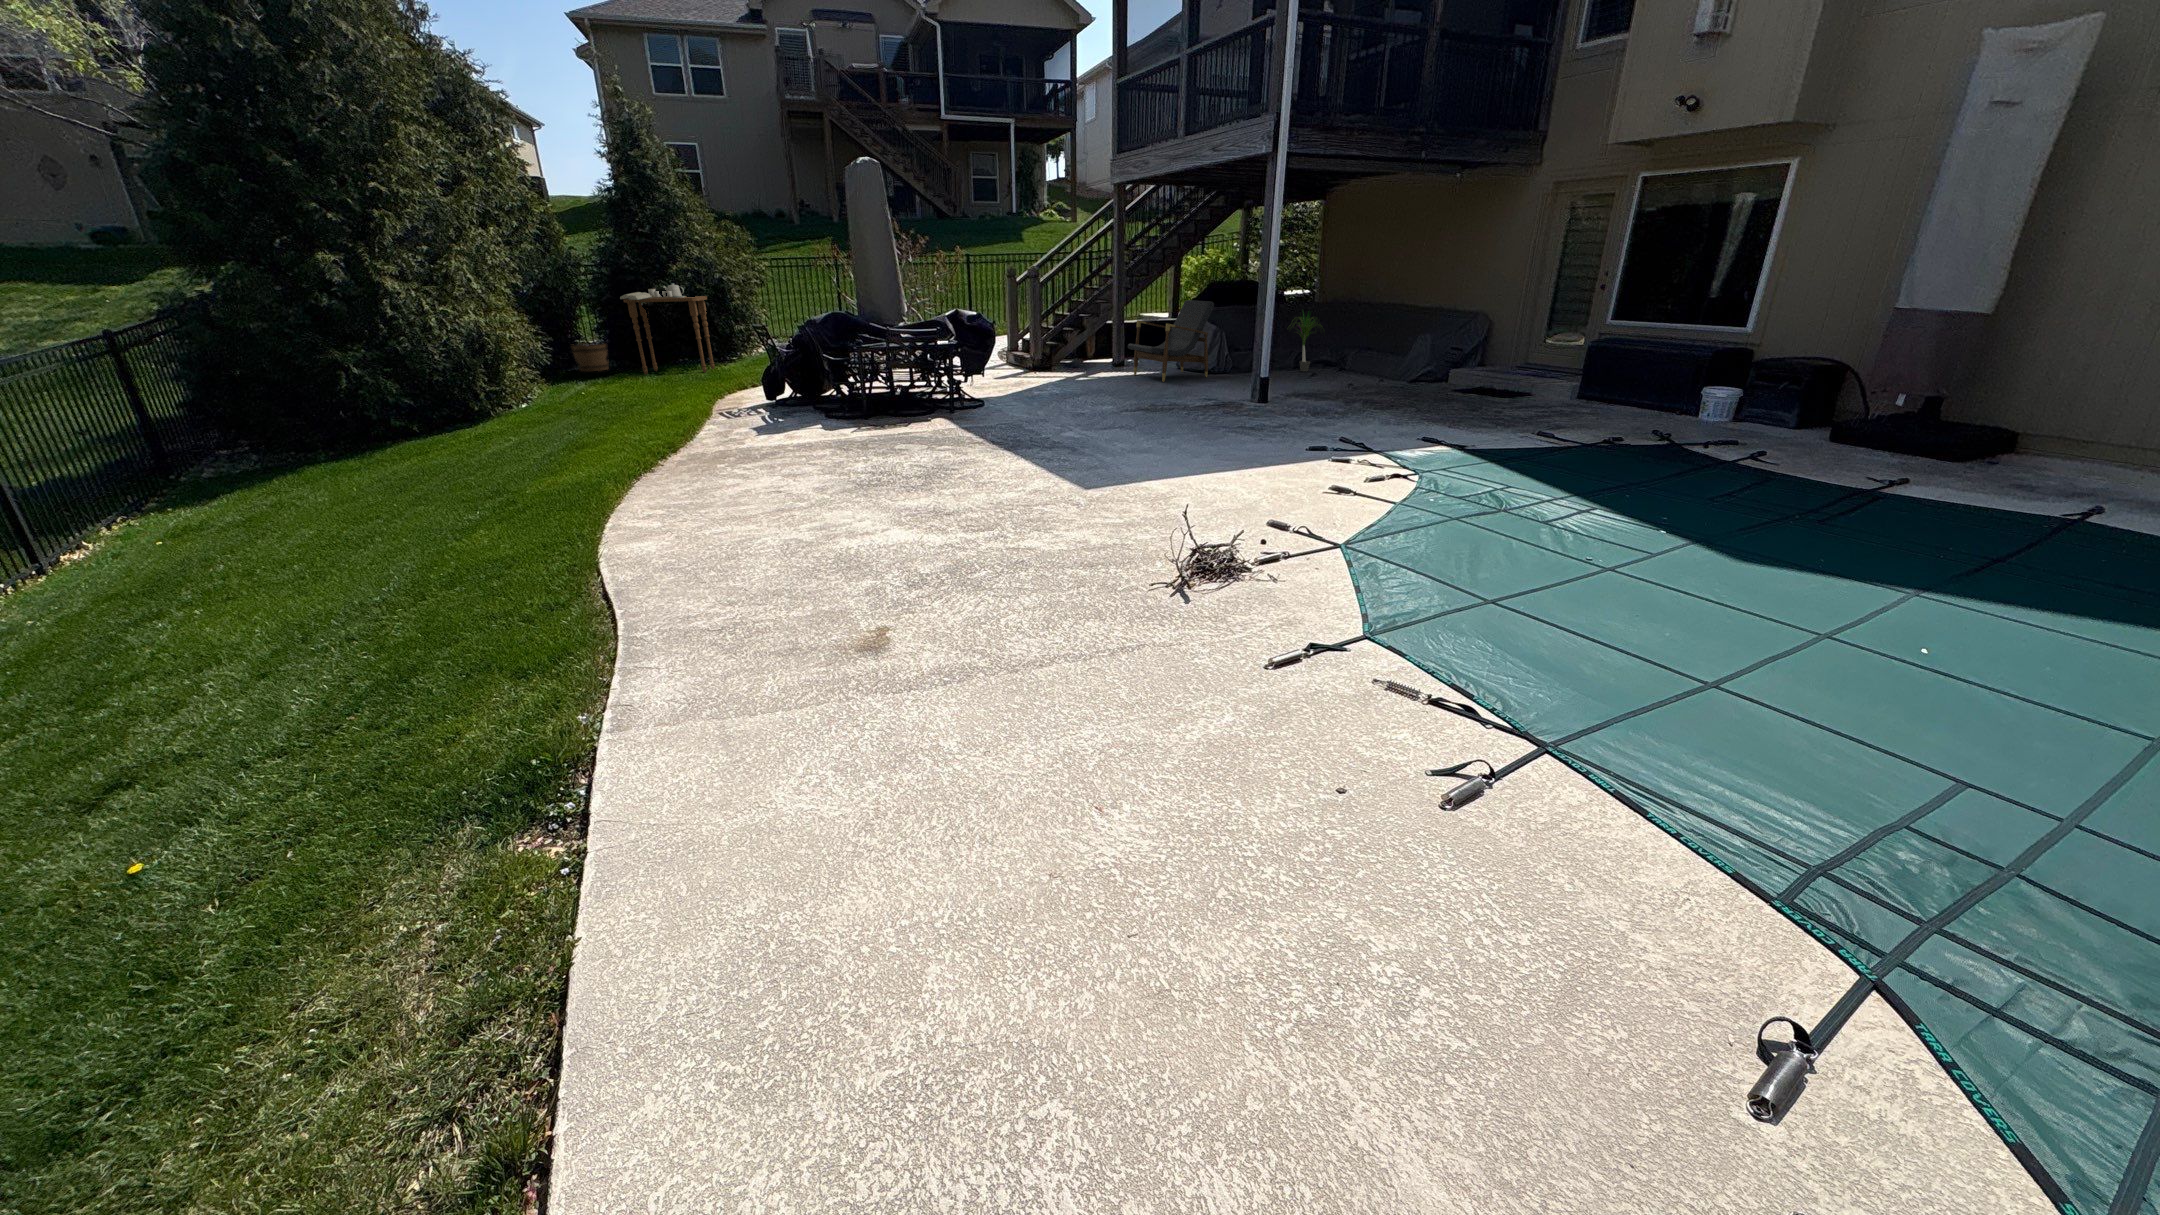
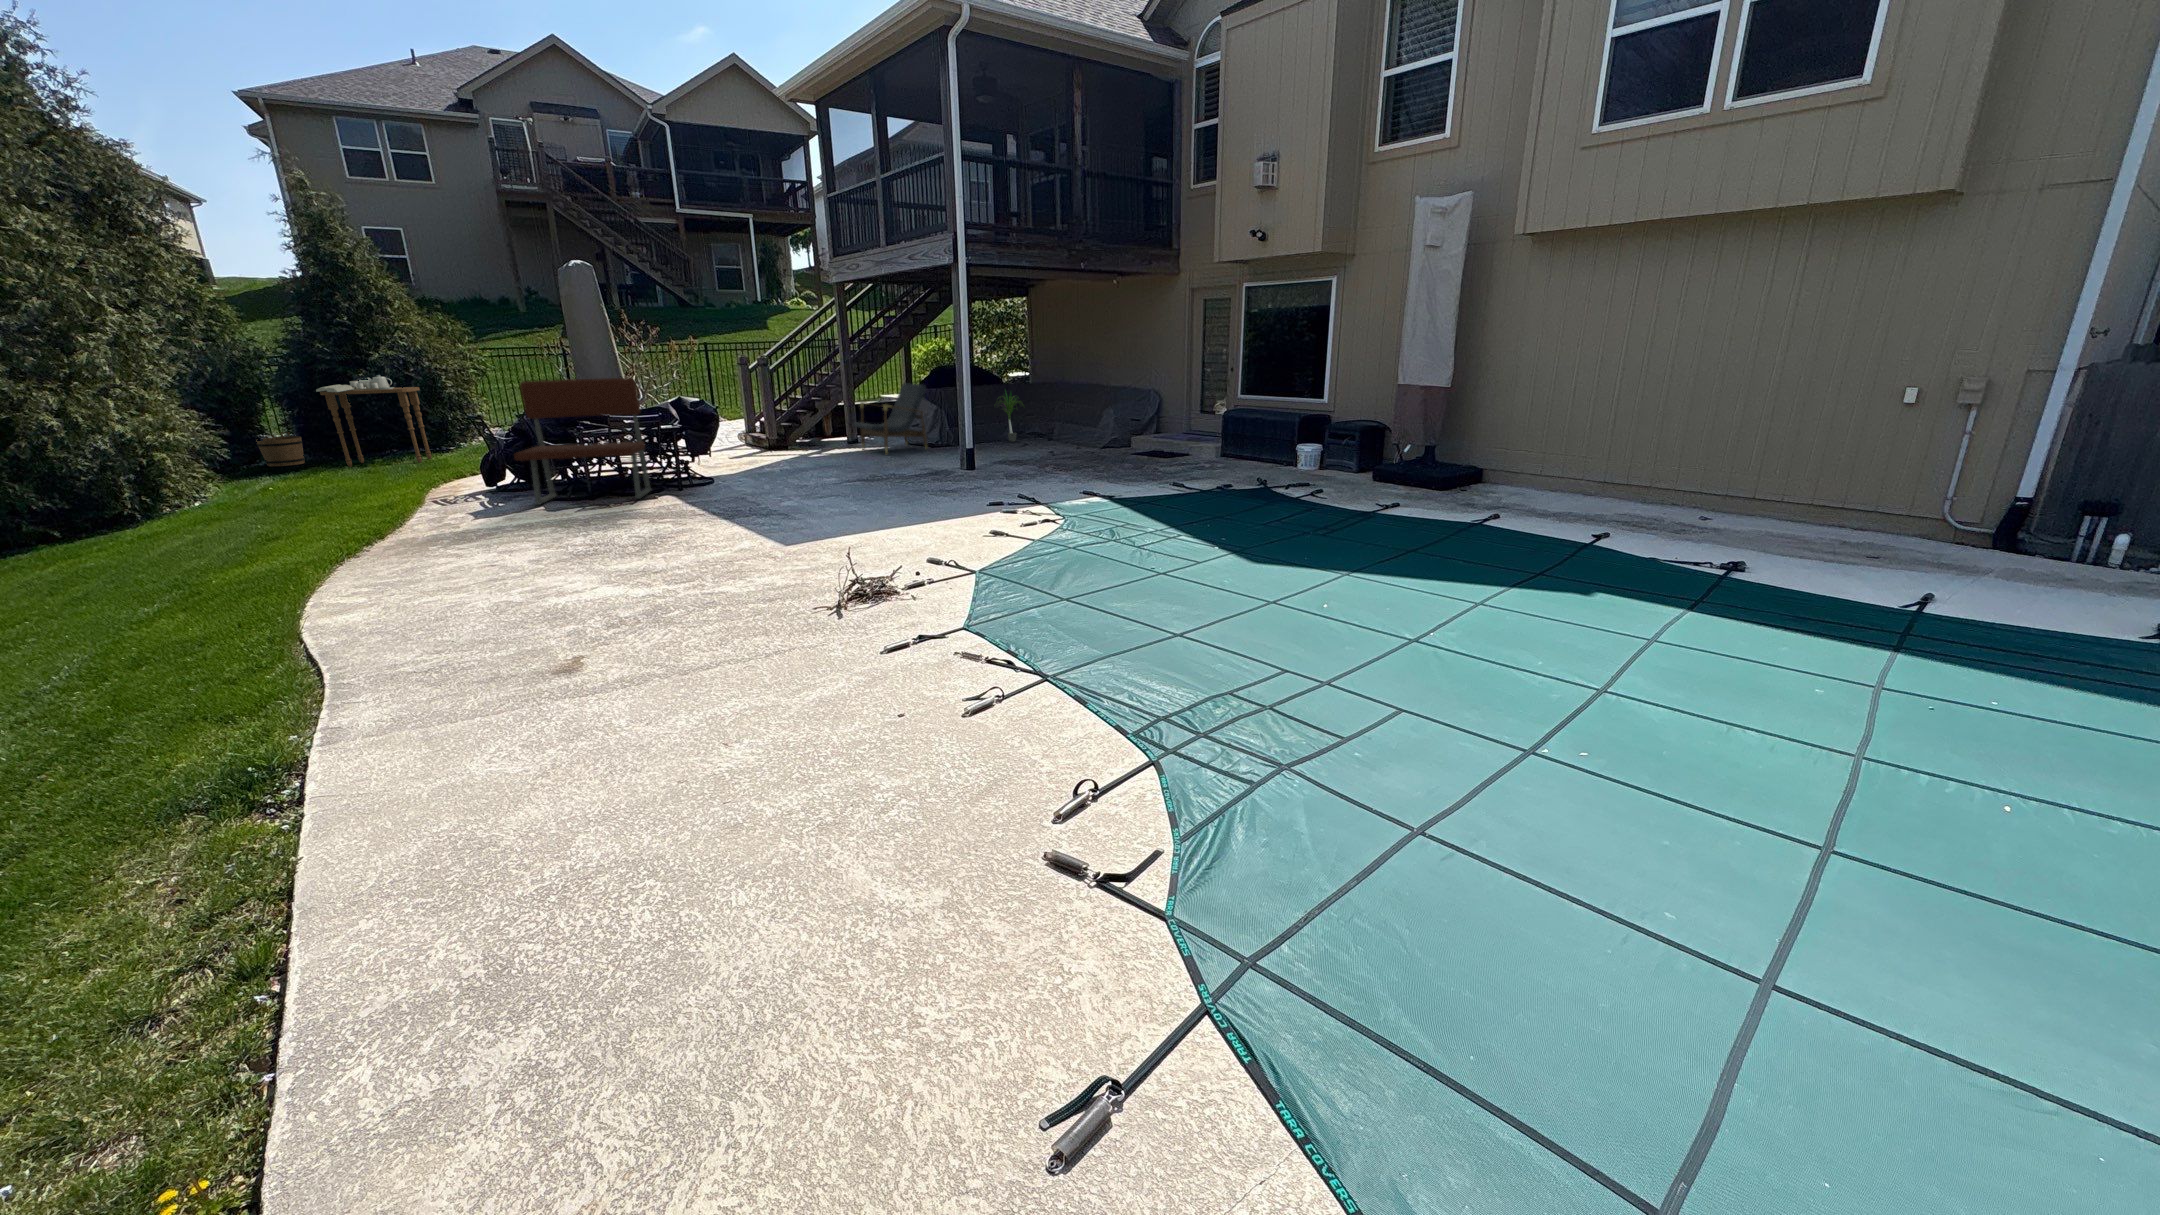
bench: none [796,287,924,424] -> present [514,378,651,505]

